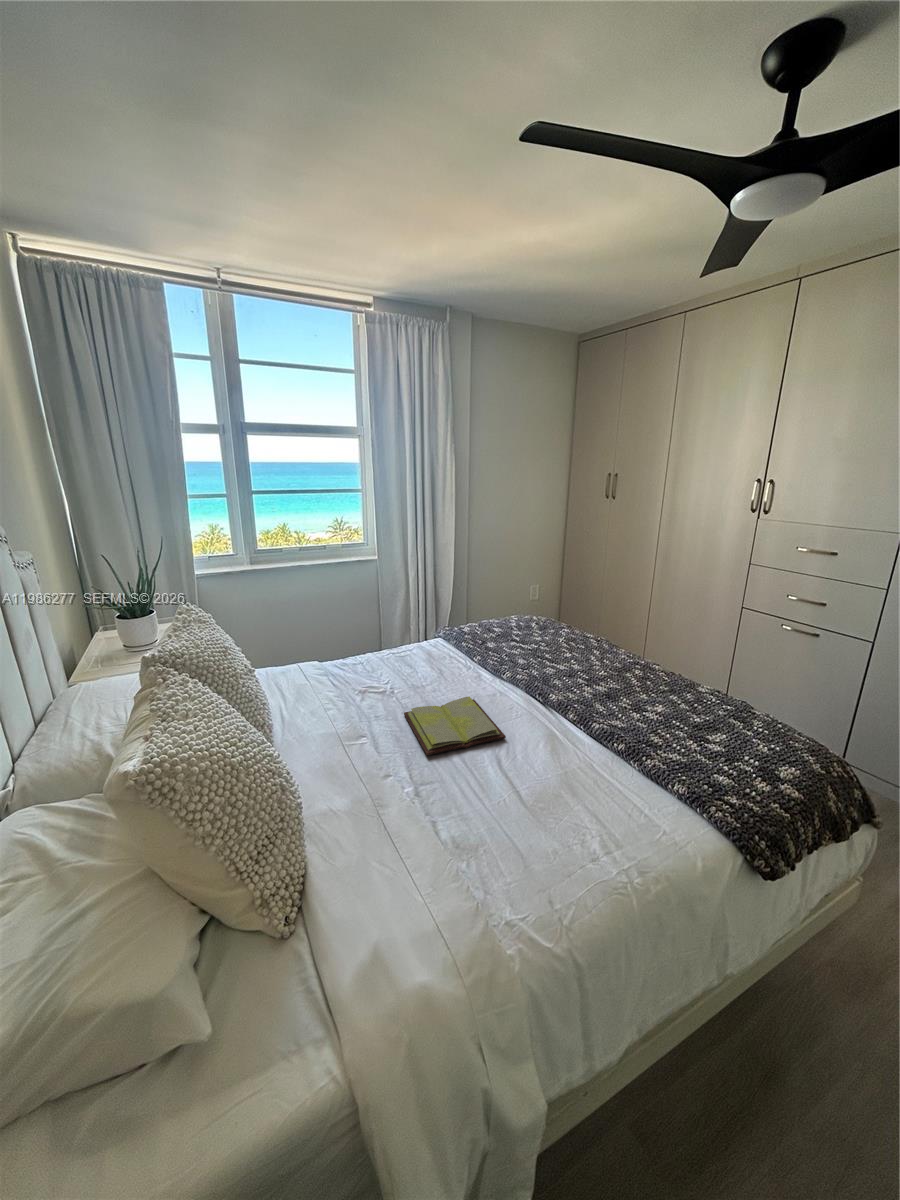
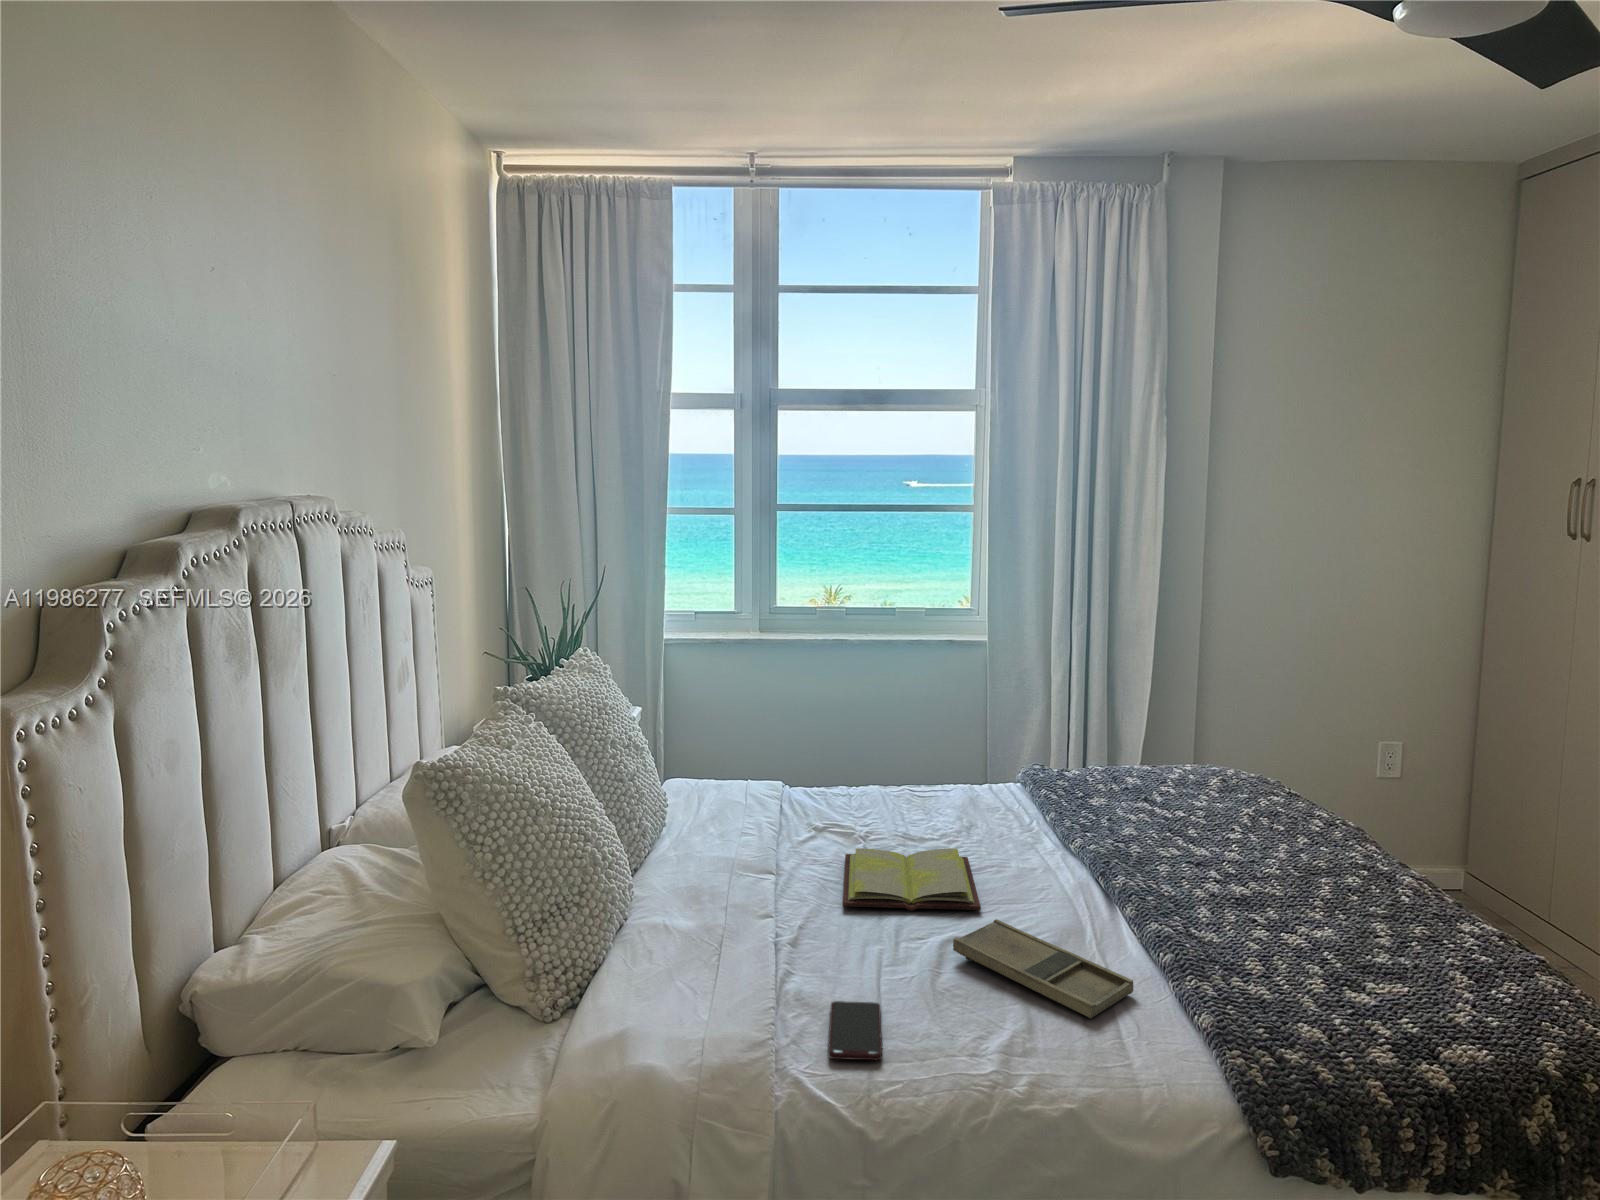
tray: none [514,747,622,806] -> present [953,919,1133,1018]
smartphone: none [468,832,526,892] -> present [828,1001,883,1060]

